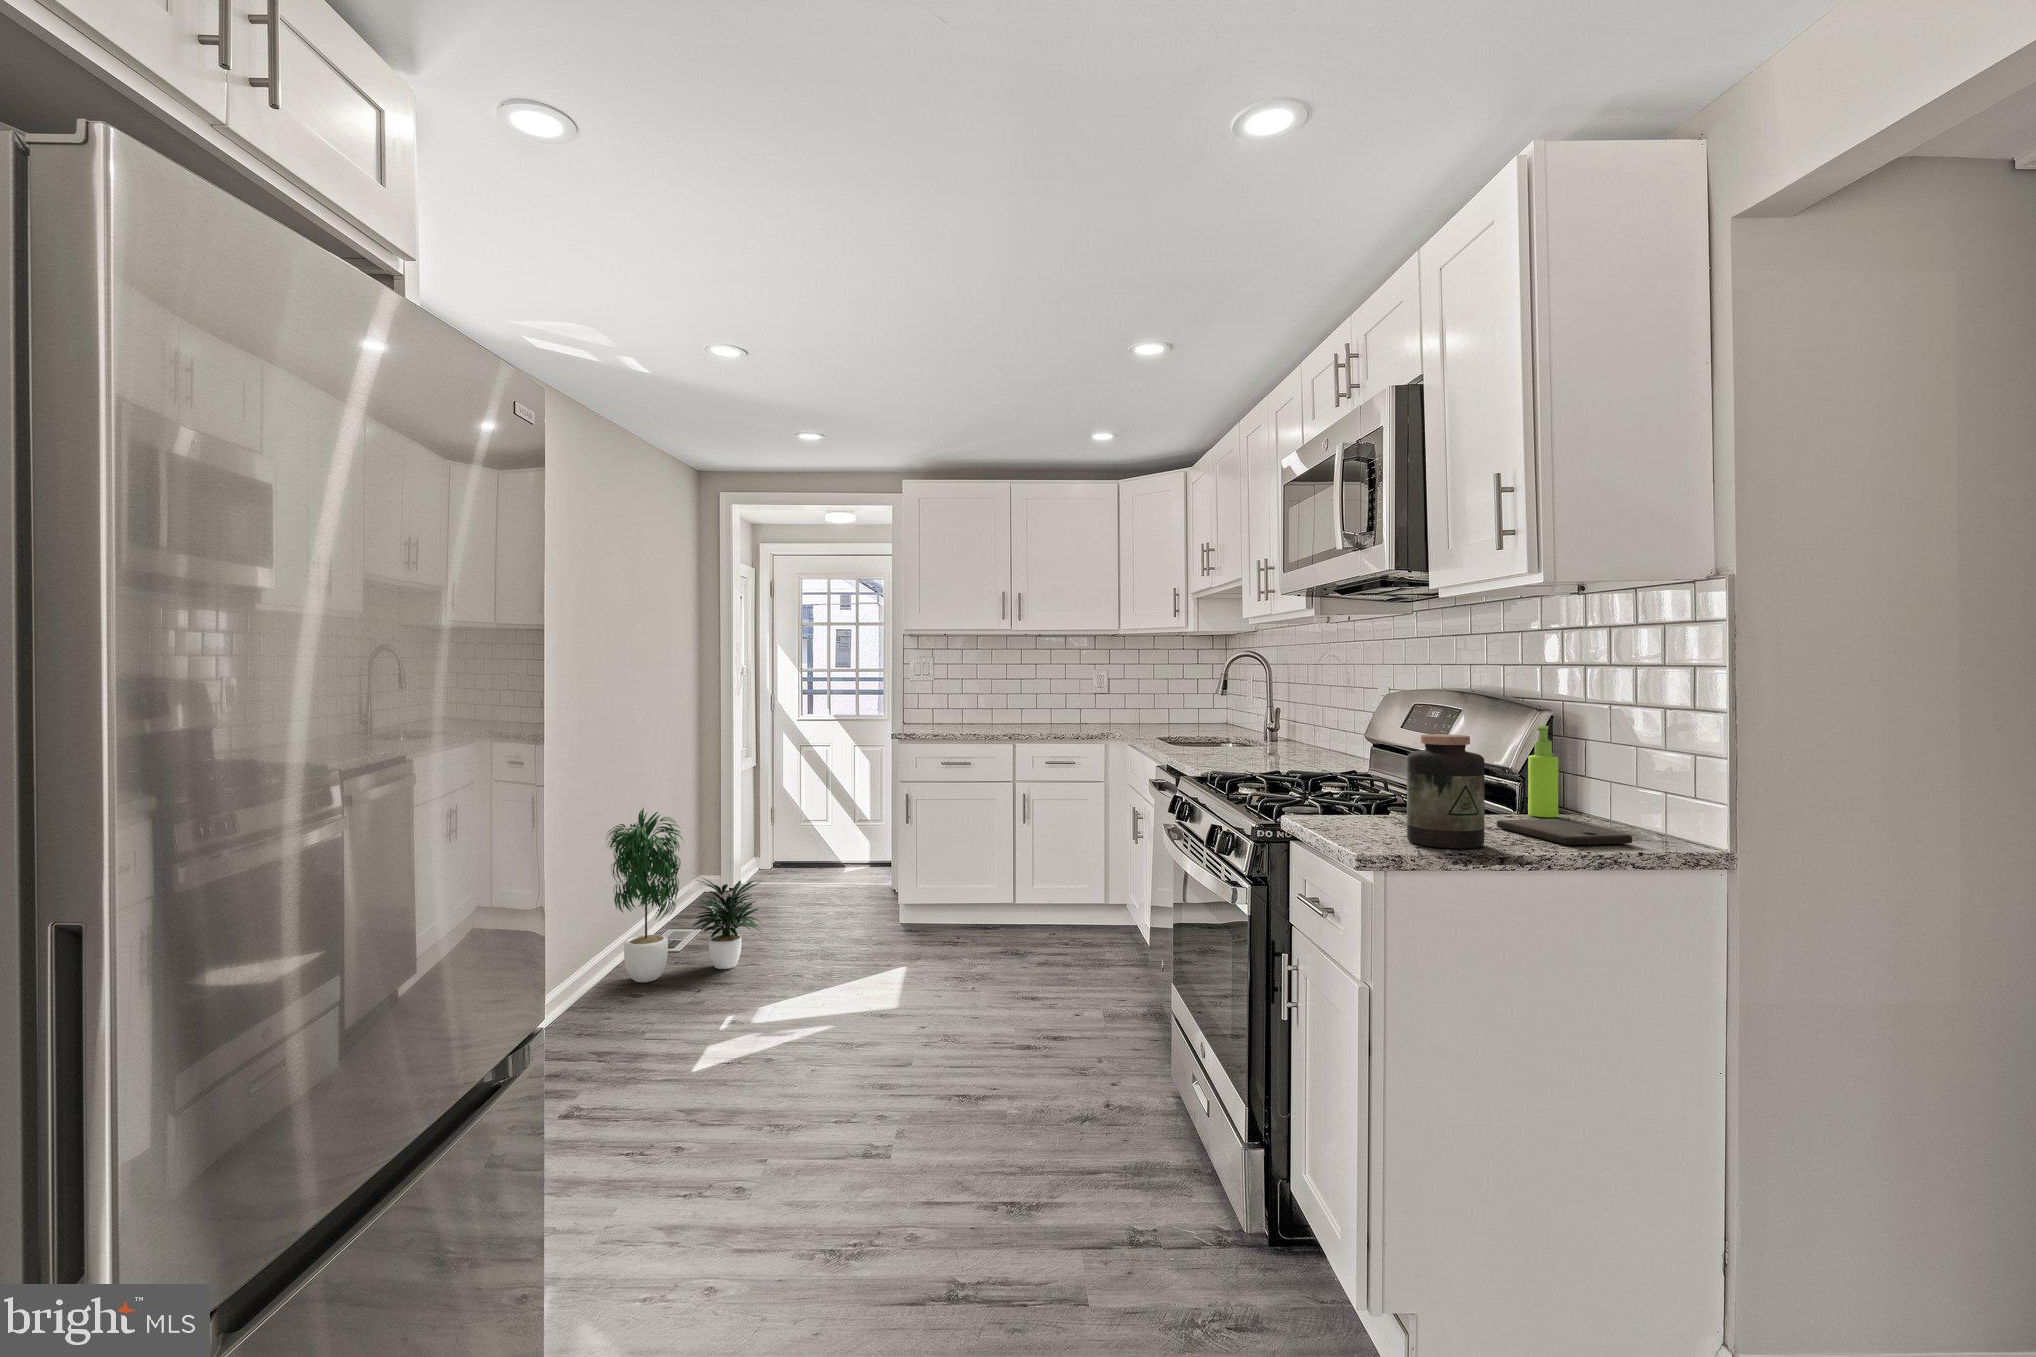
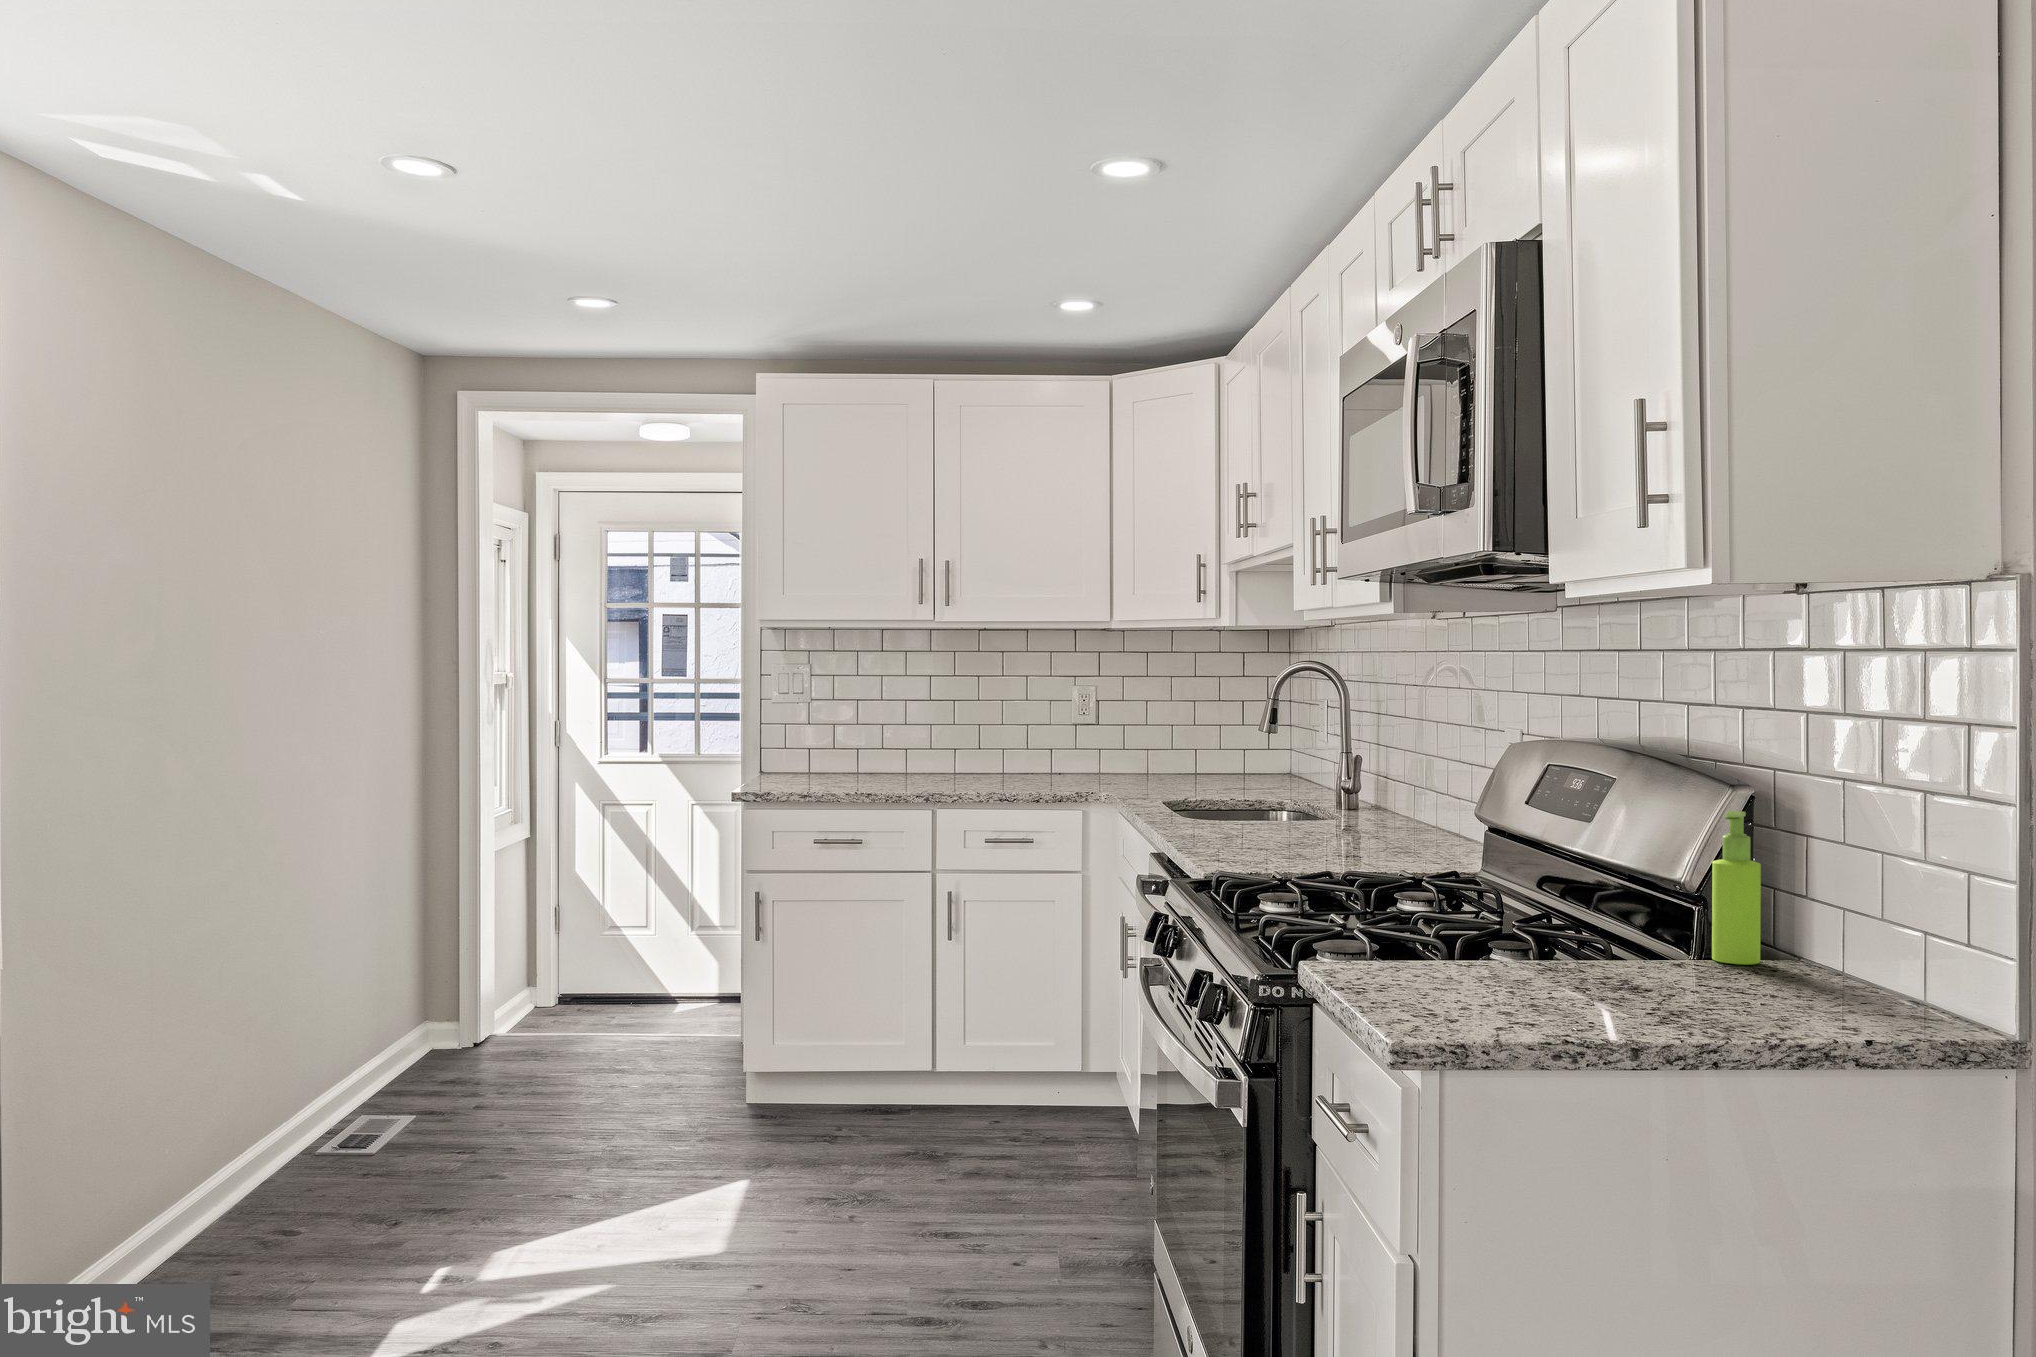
jar: present [1407,734,1484,849] -> none [1488,835,1614,1031]
potted plant: present [607,808,761,982] -> none [243,917,511,1206]
cutting board: present [1497,819,1632,845] -> none [1649,971,1863,1023]

